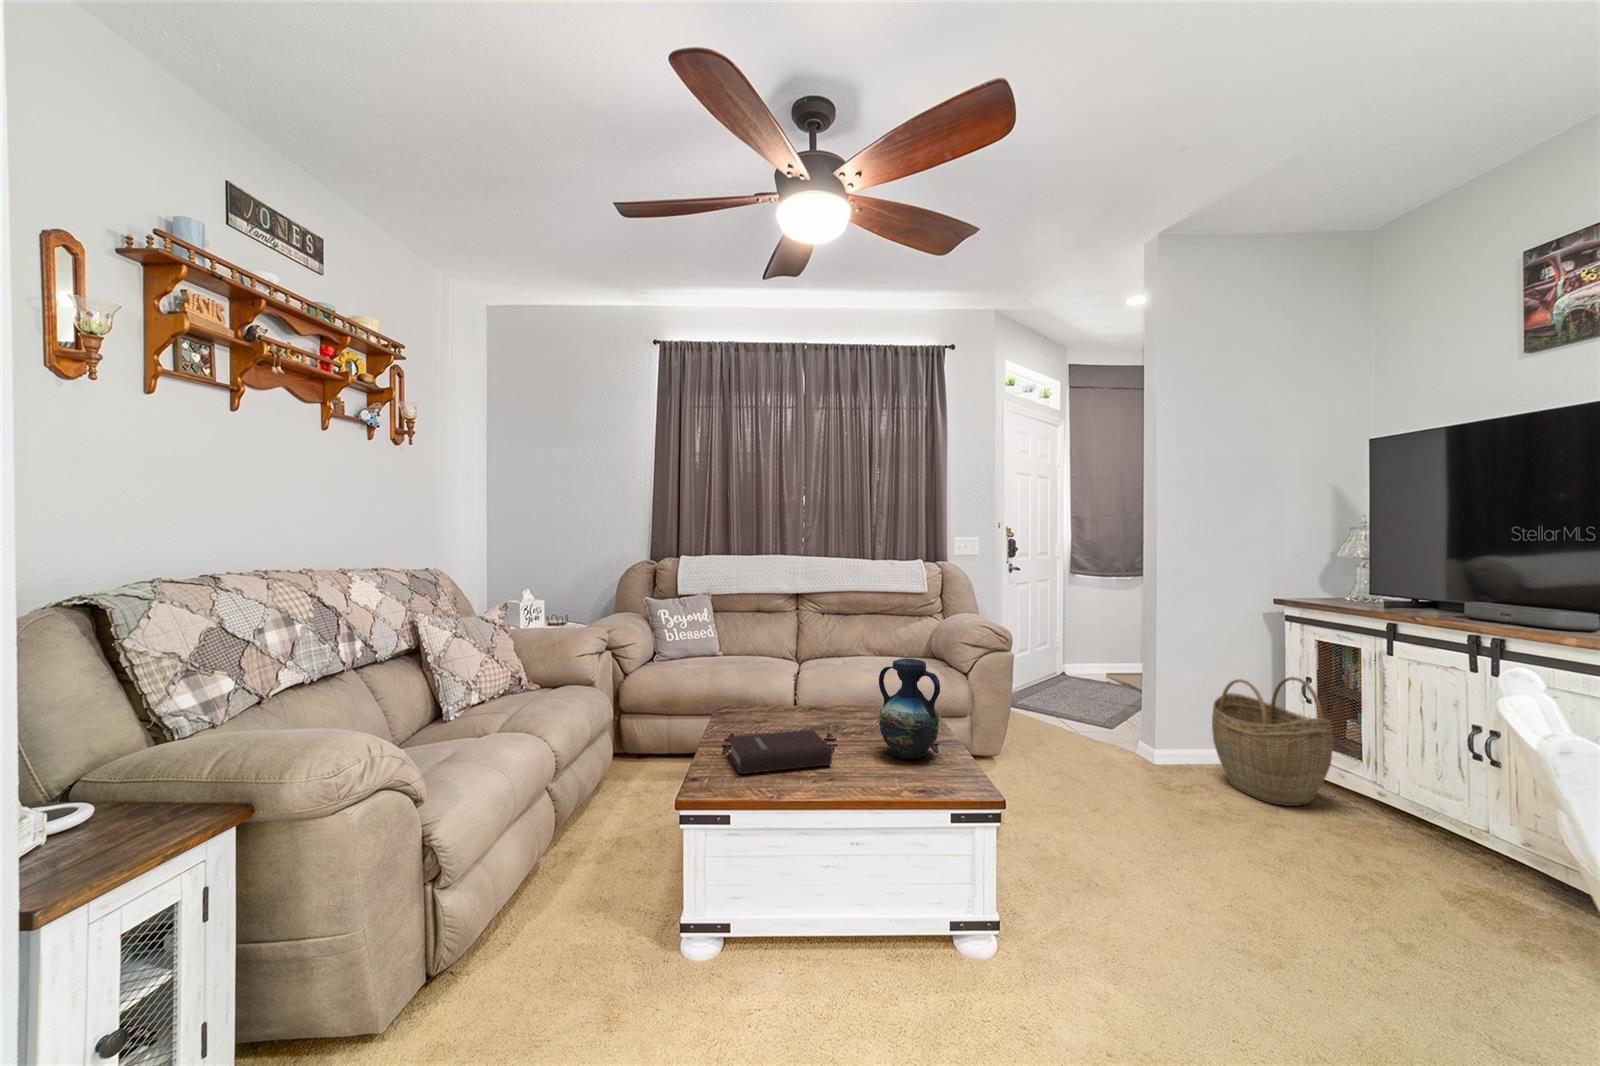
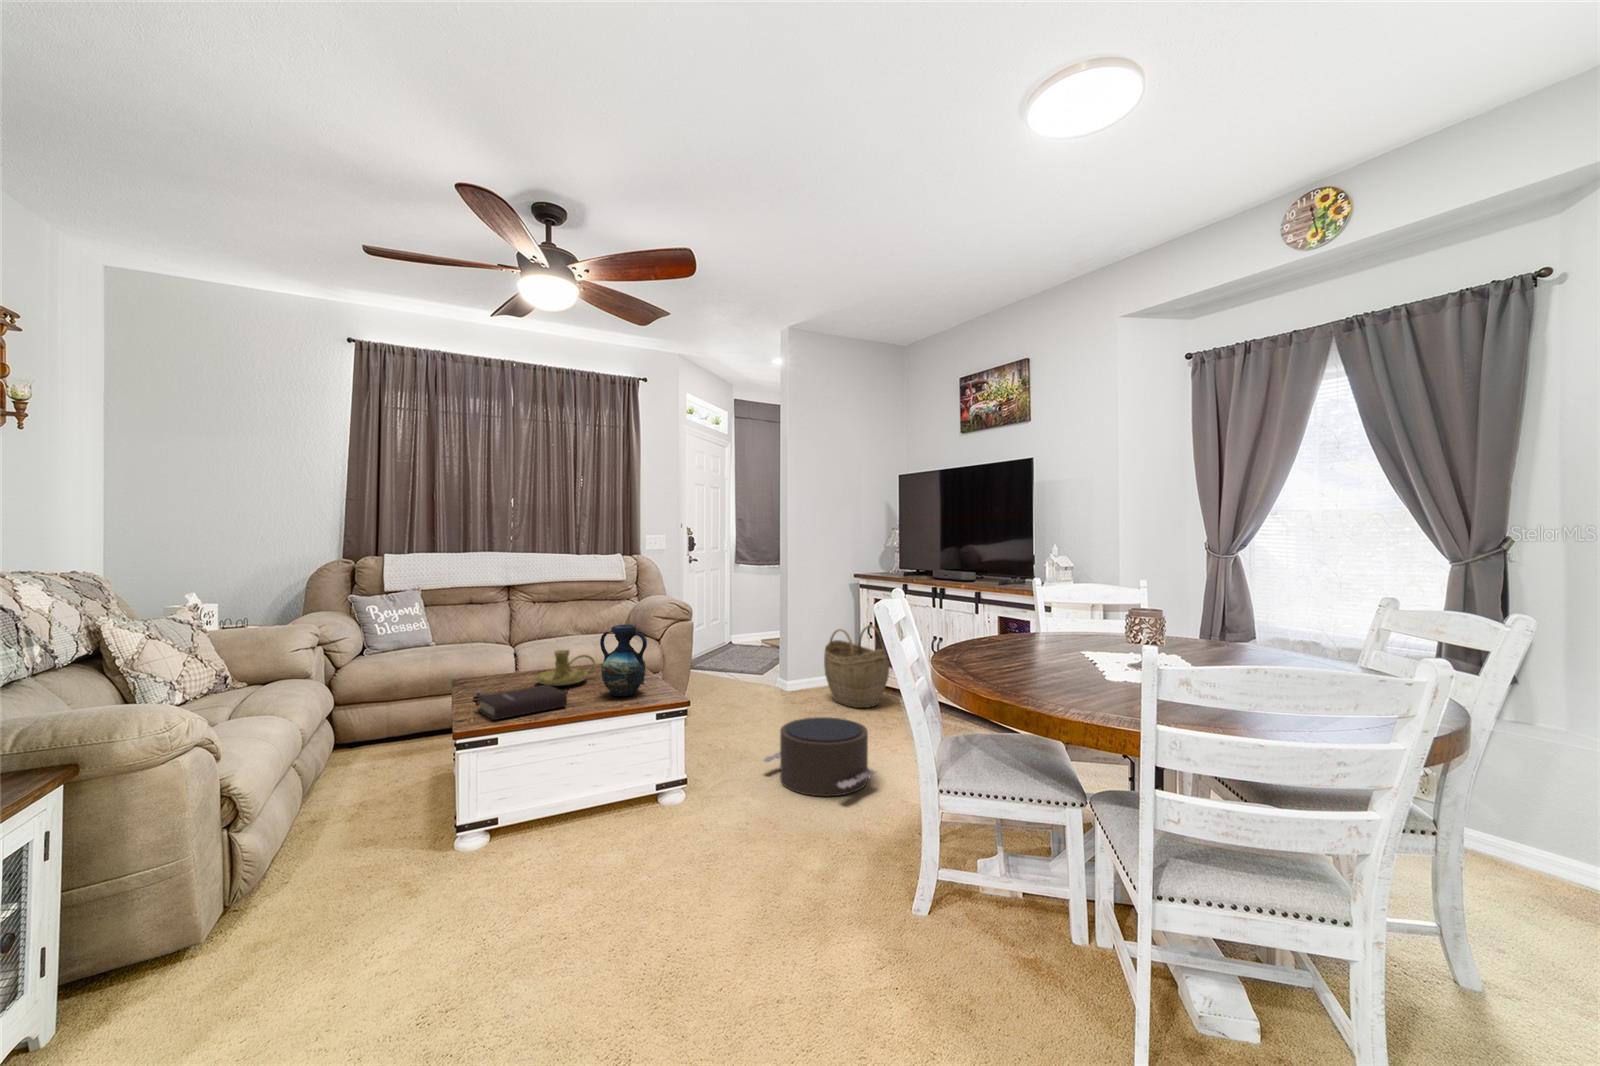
candle holder: none [805,682,878,729] -> present [536,650,595,686]
pouf: none [1116,825,1339,983] -> present [763,717,874,796]

